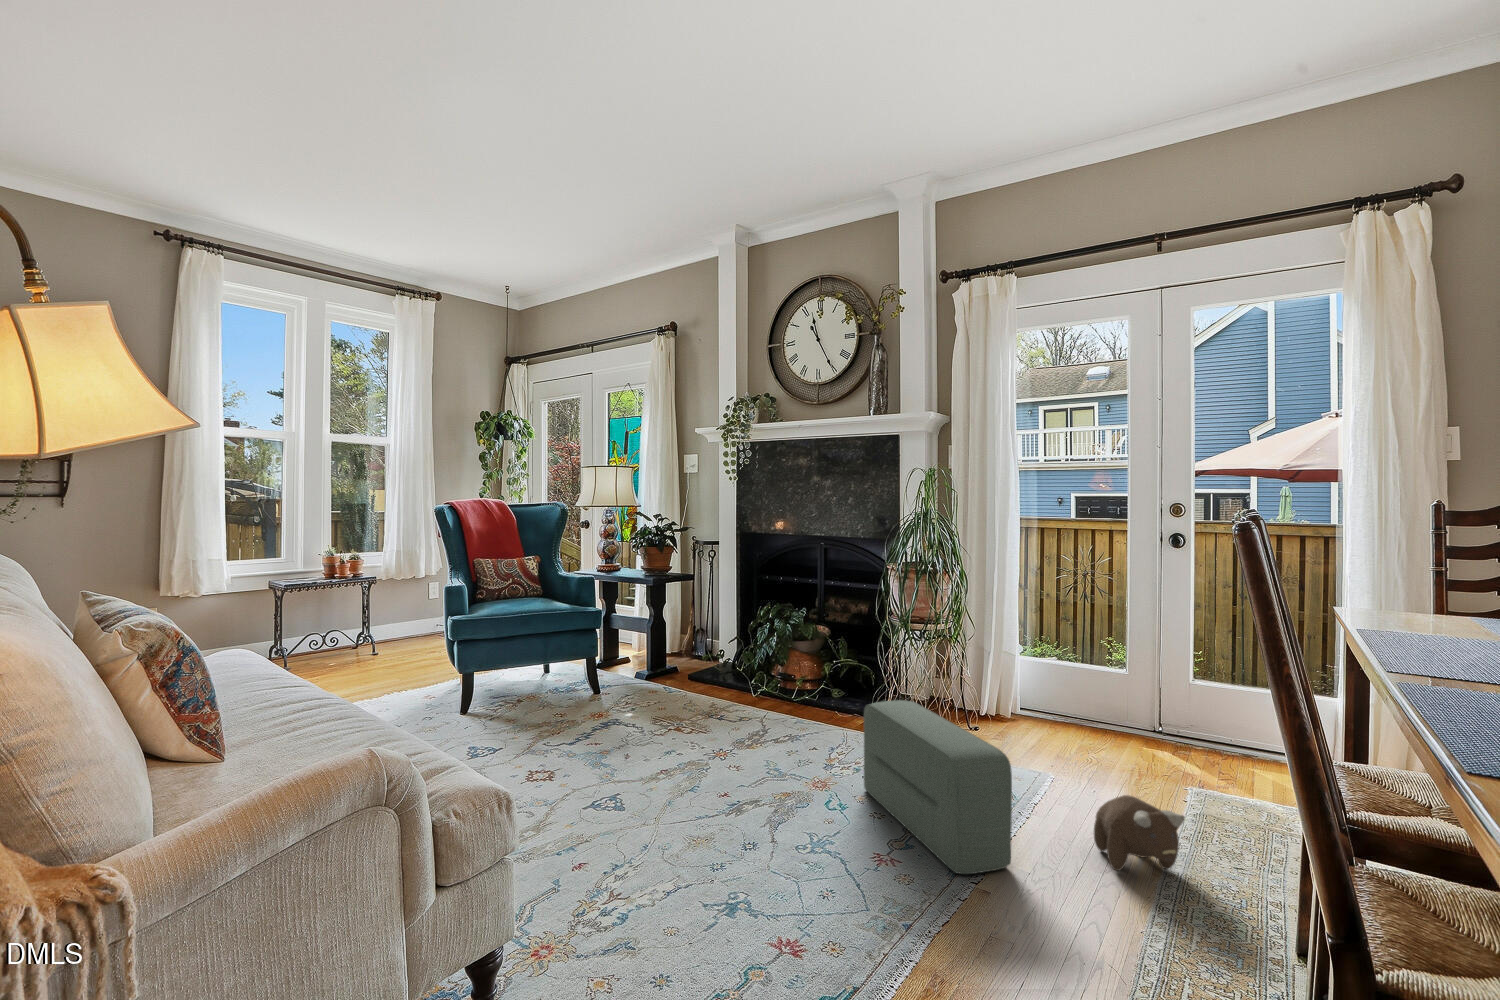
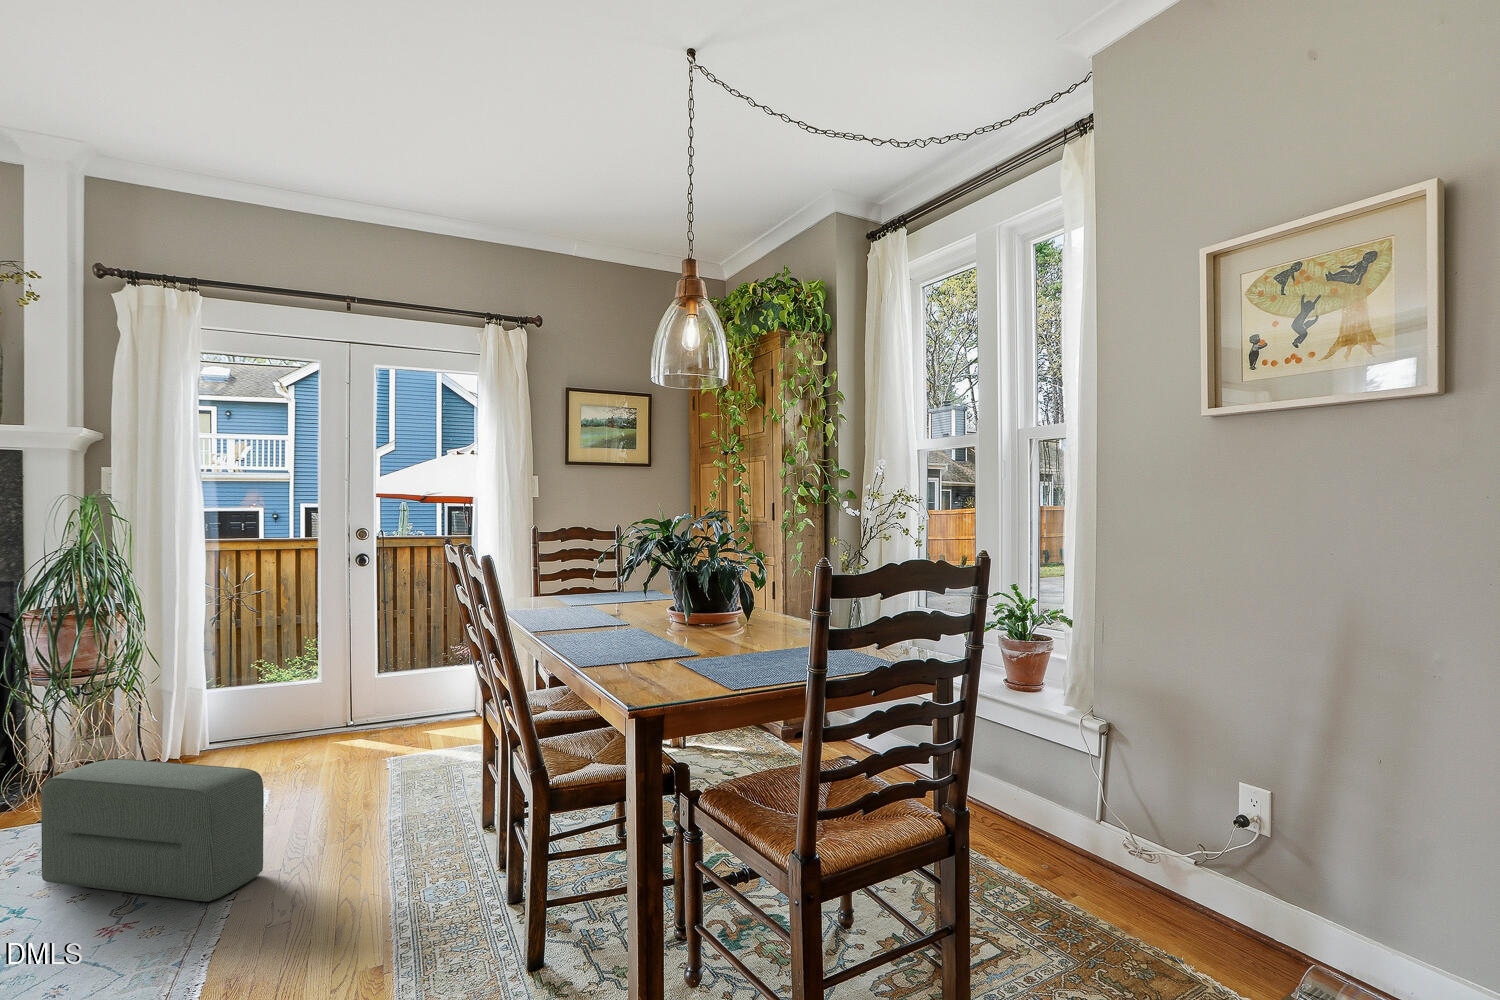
plush toy: present [1094,795,1185,871] -> none [330,770,407,836]

